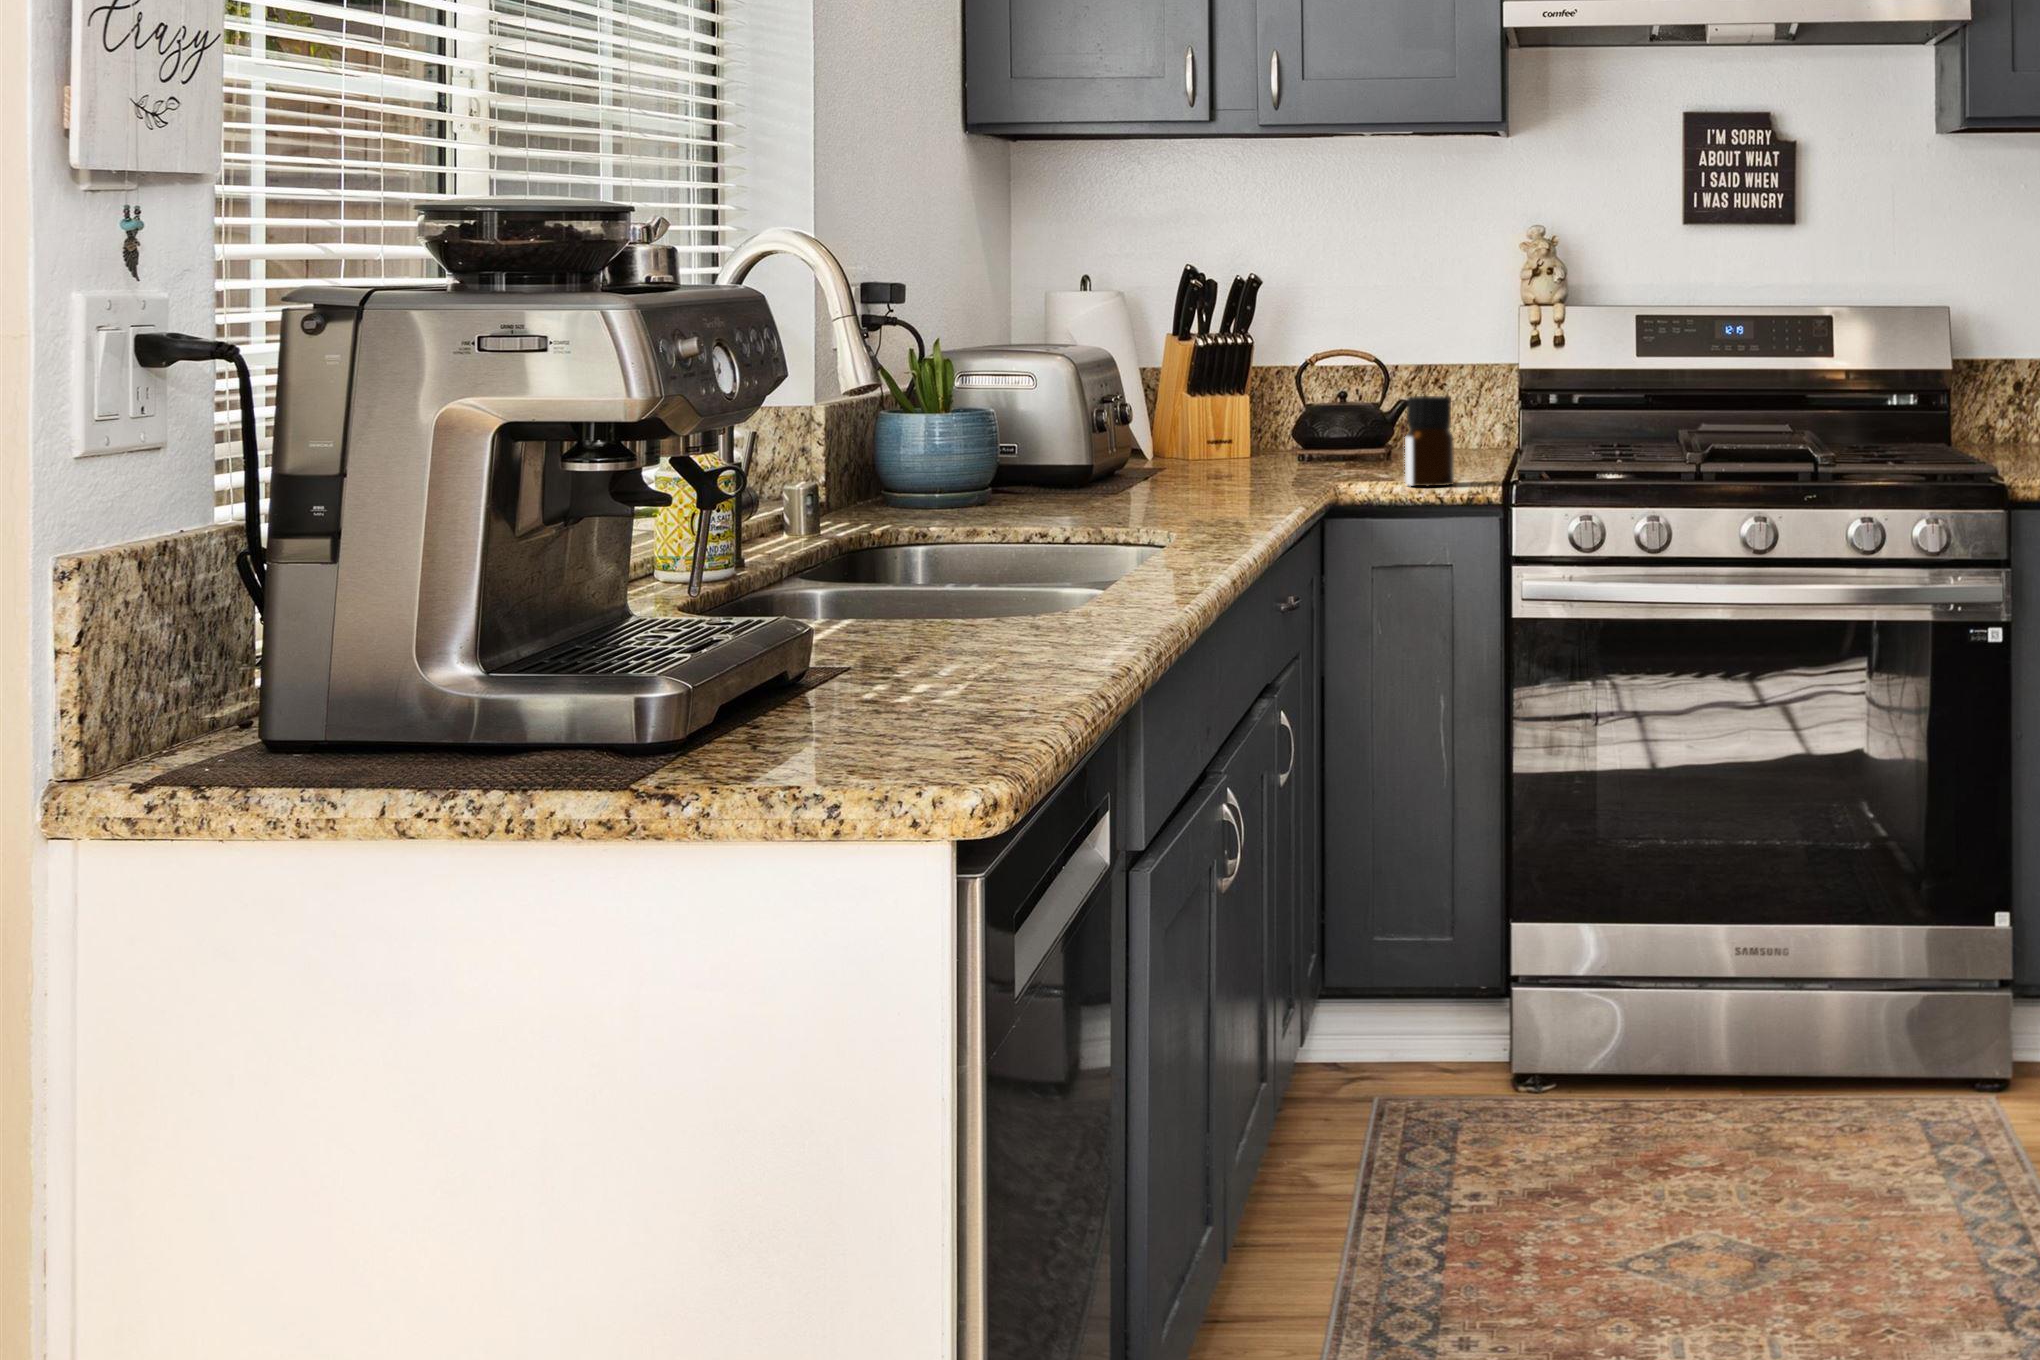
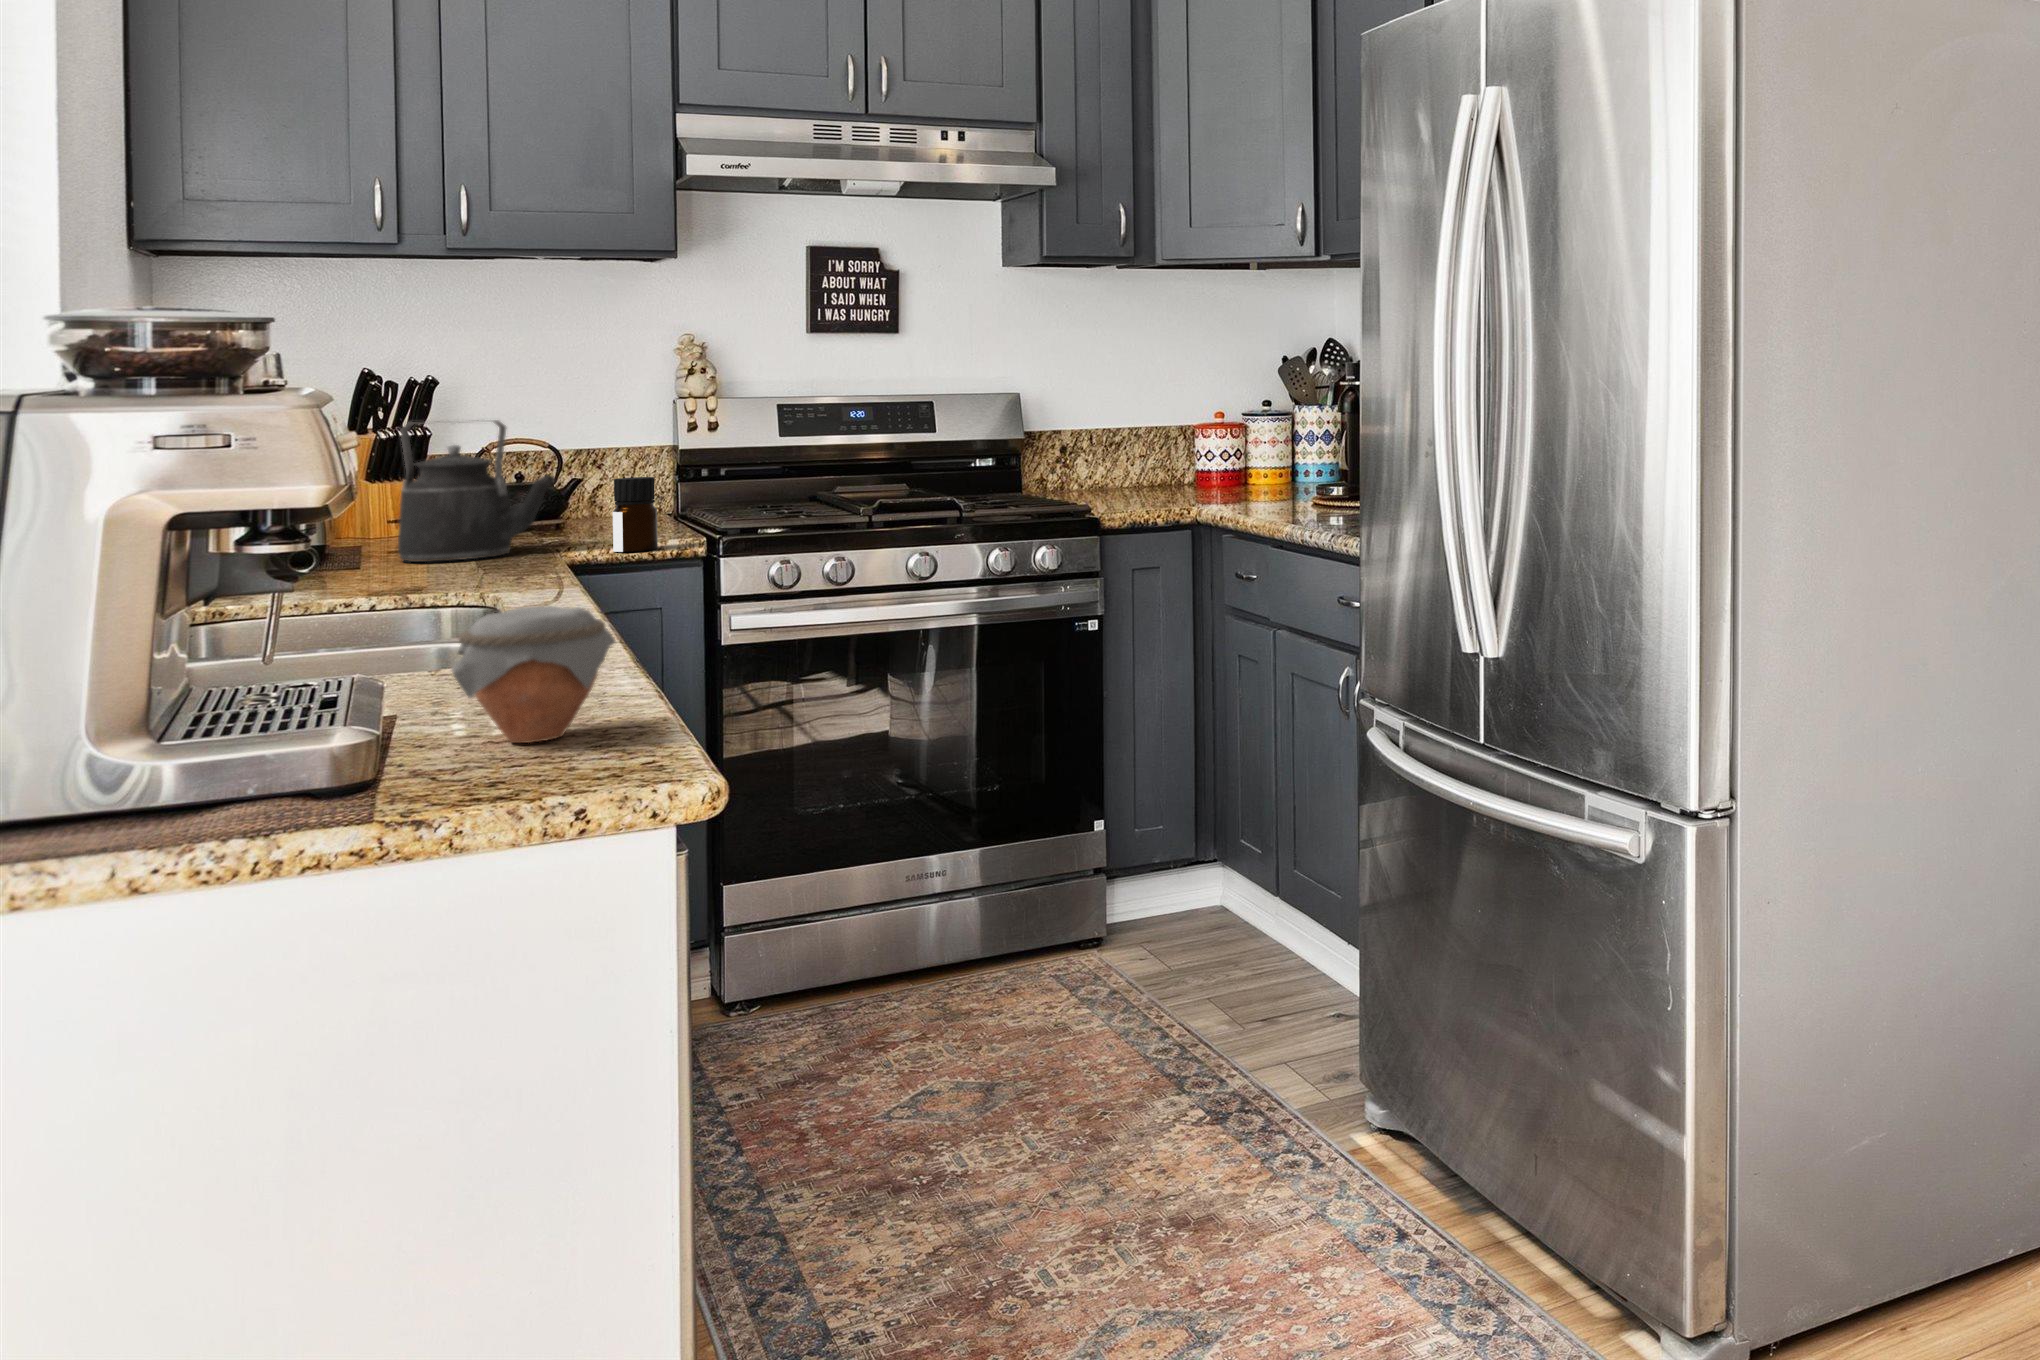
kettle: none [1202,321,1354,482] -> present [398,420,556,562]
jar: none [835,527,1040,704] -> present [452,605,615,743]

